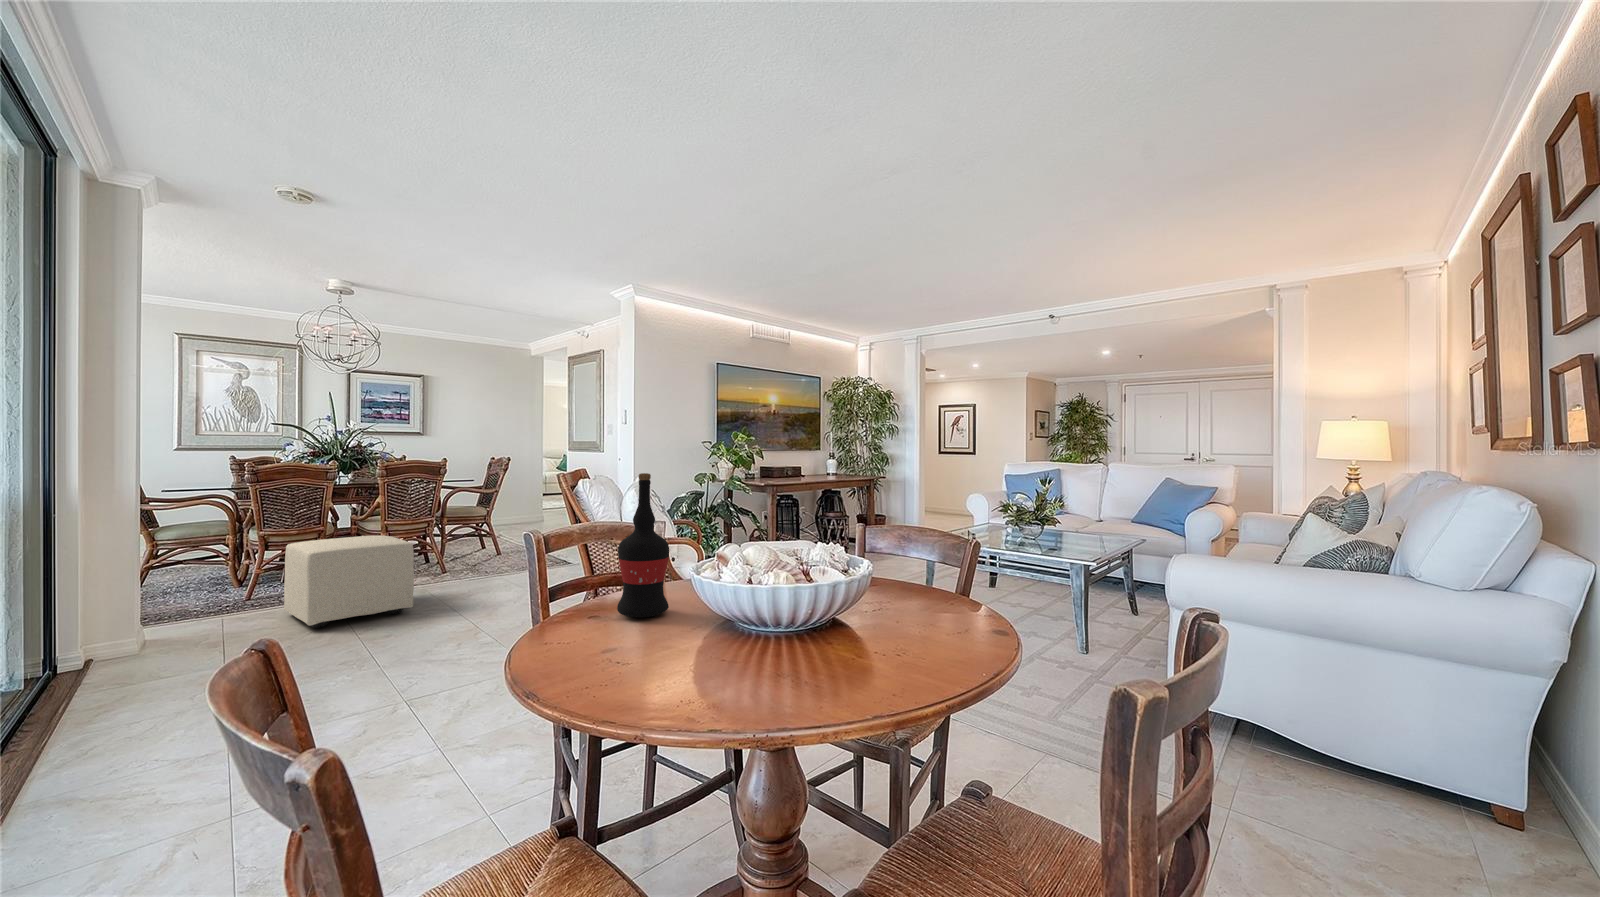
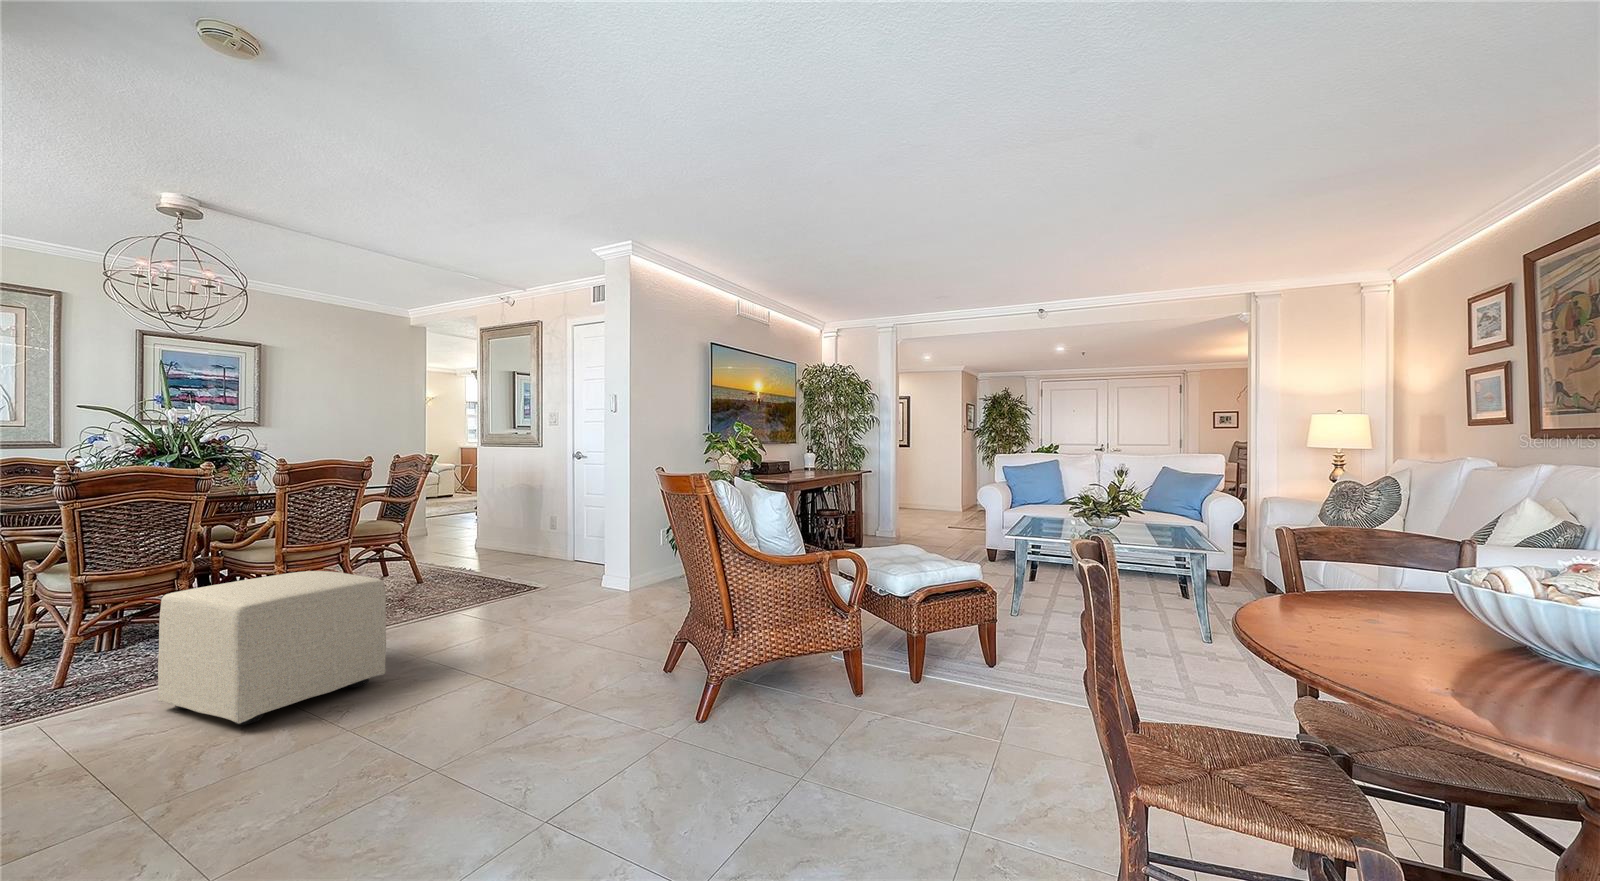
wine bottle: present [617,473,669,617] -> none [1383,452,1495,676]

